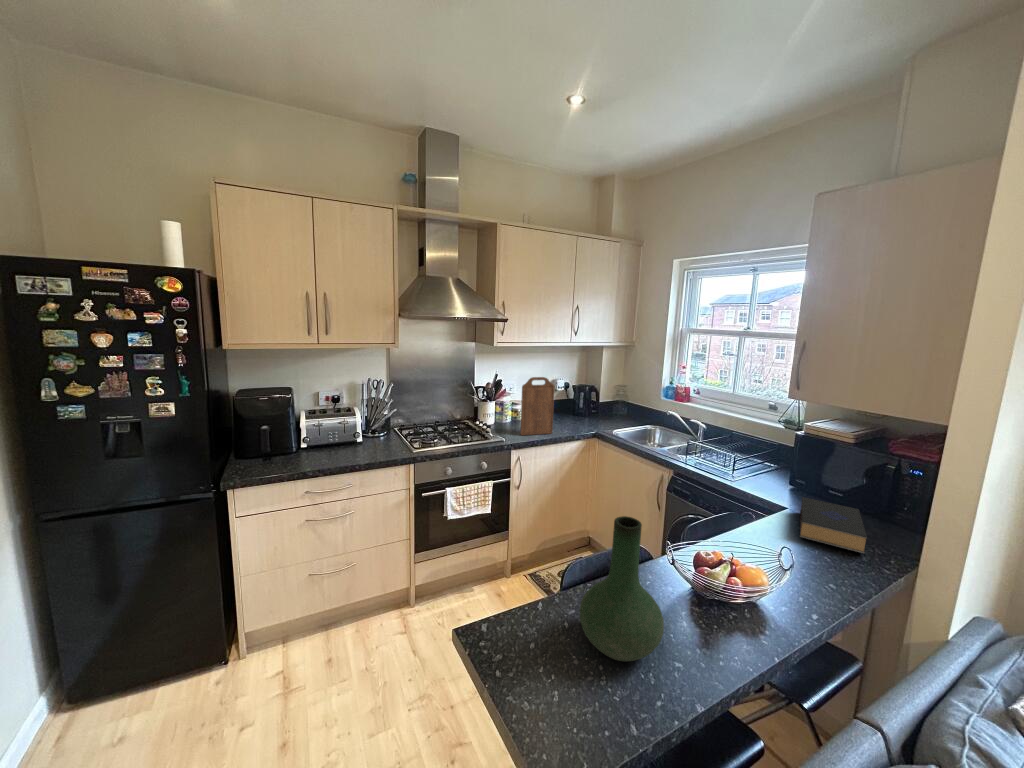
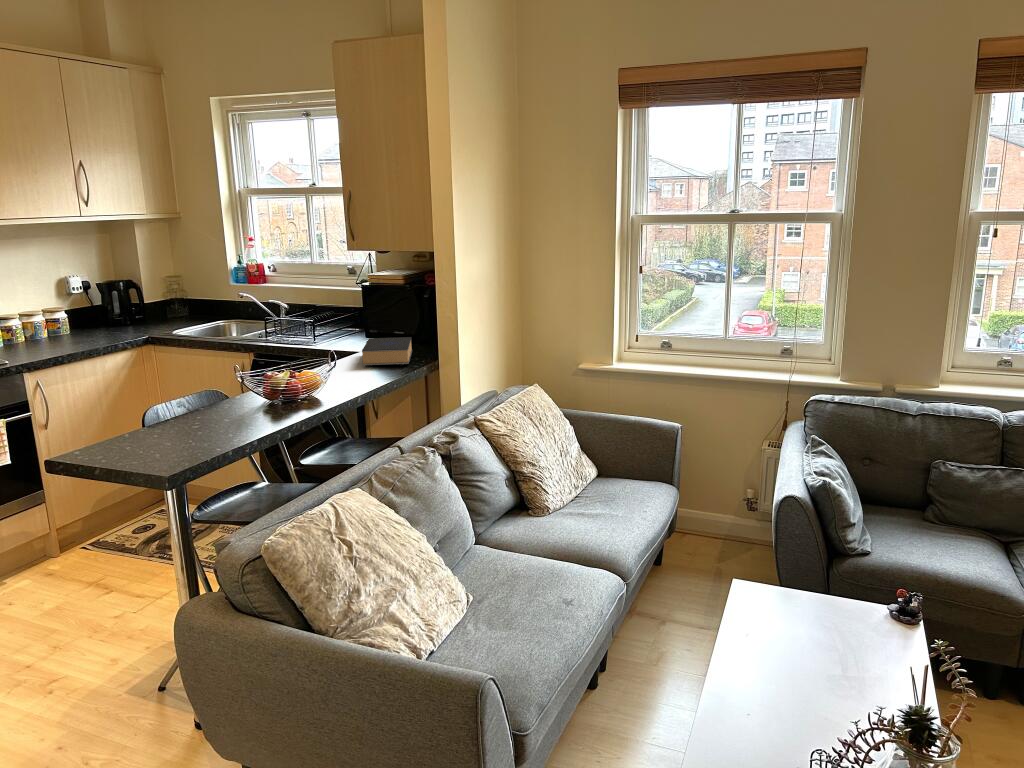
cutting board: present [520,377,554,435] -> none [19,265,82,353]
vase: present [580,516,664,661] -> none [163,330,236,446]

